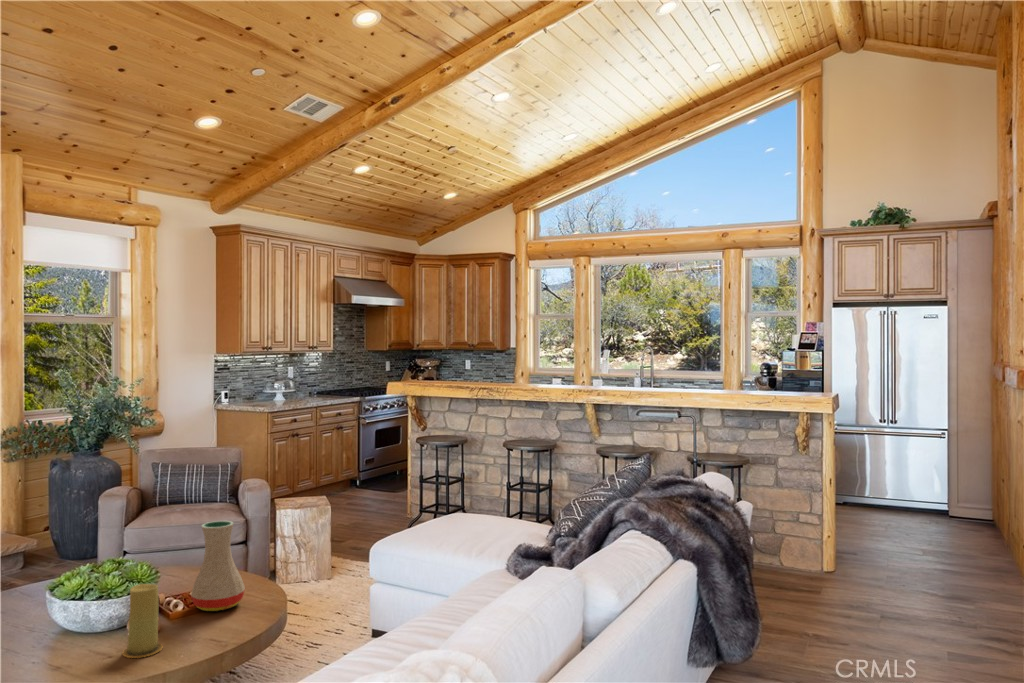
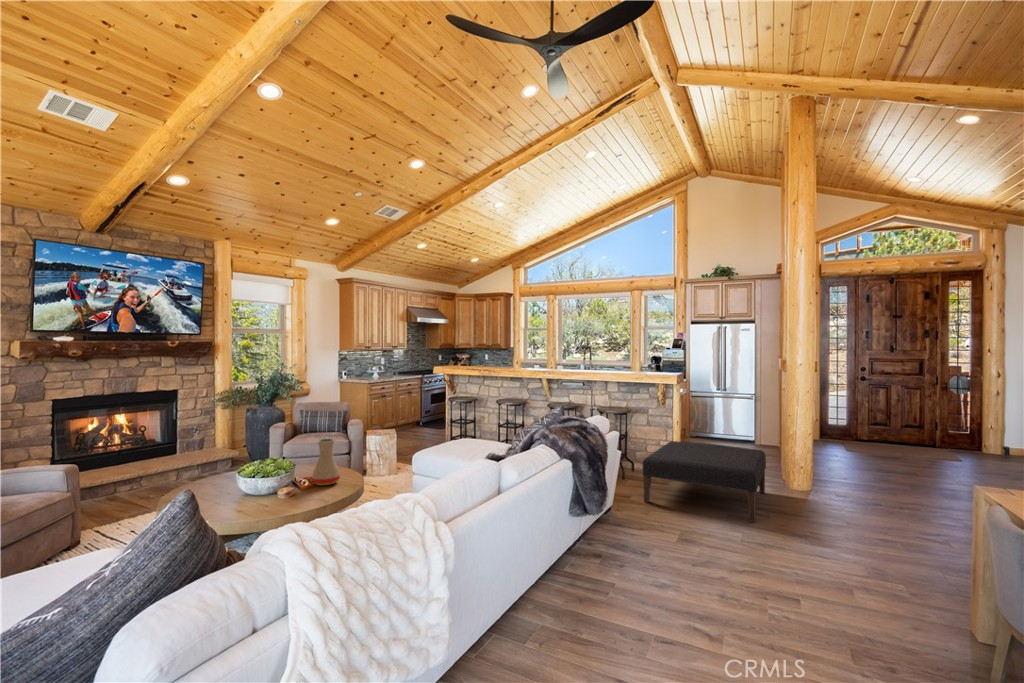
ottoman: none [786,514,1003,663] -> present [642,441,766,522]
candle: present [123,584,163,658] -> none [274,469,295,506]

